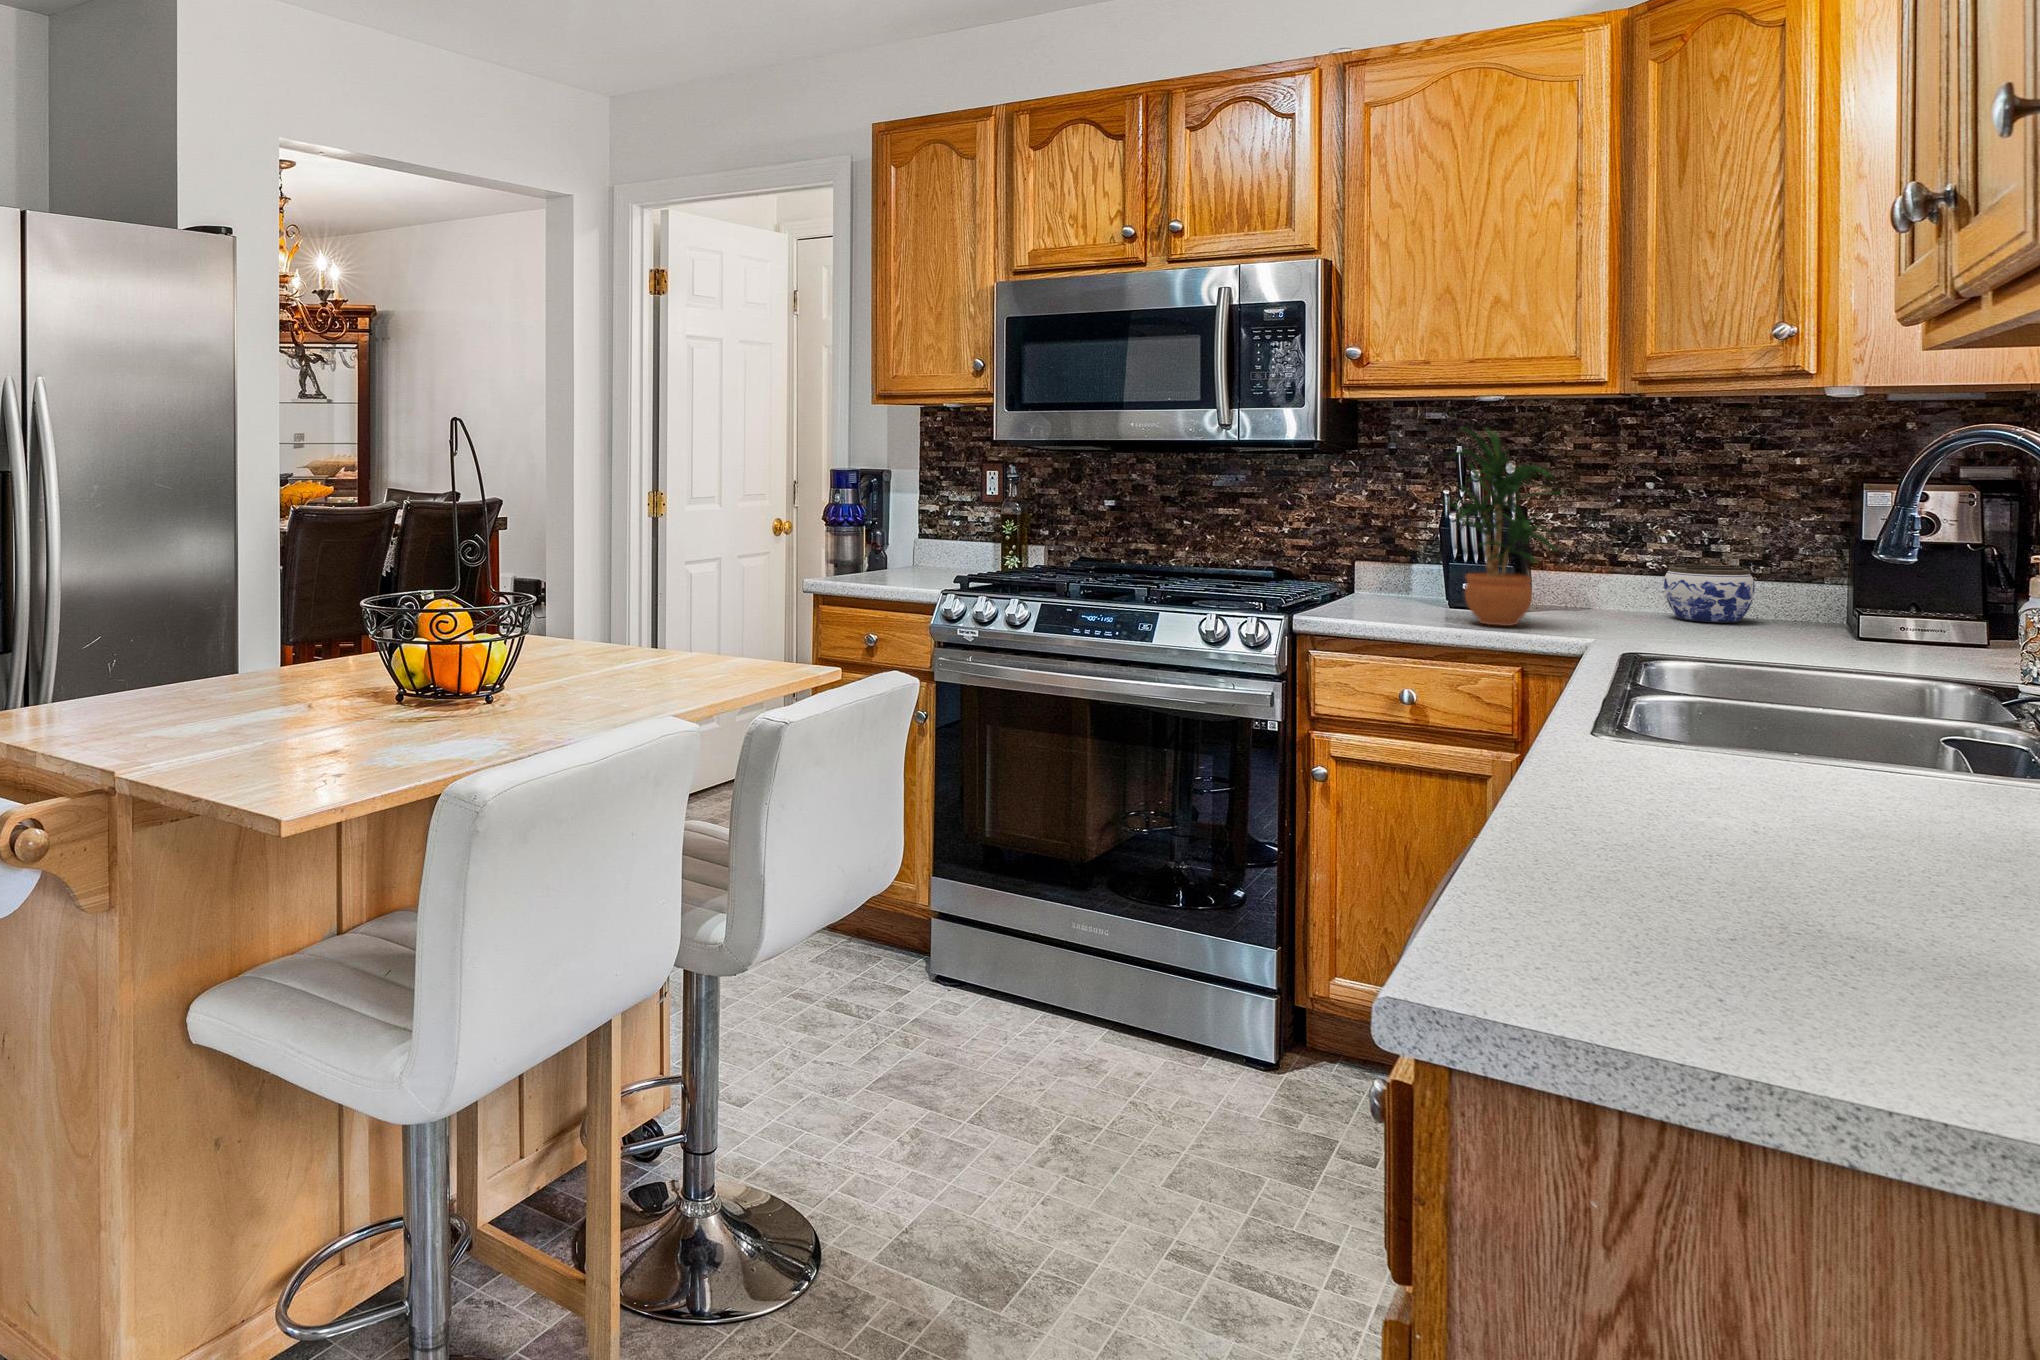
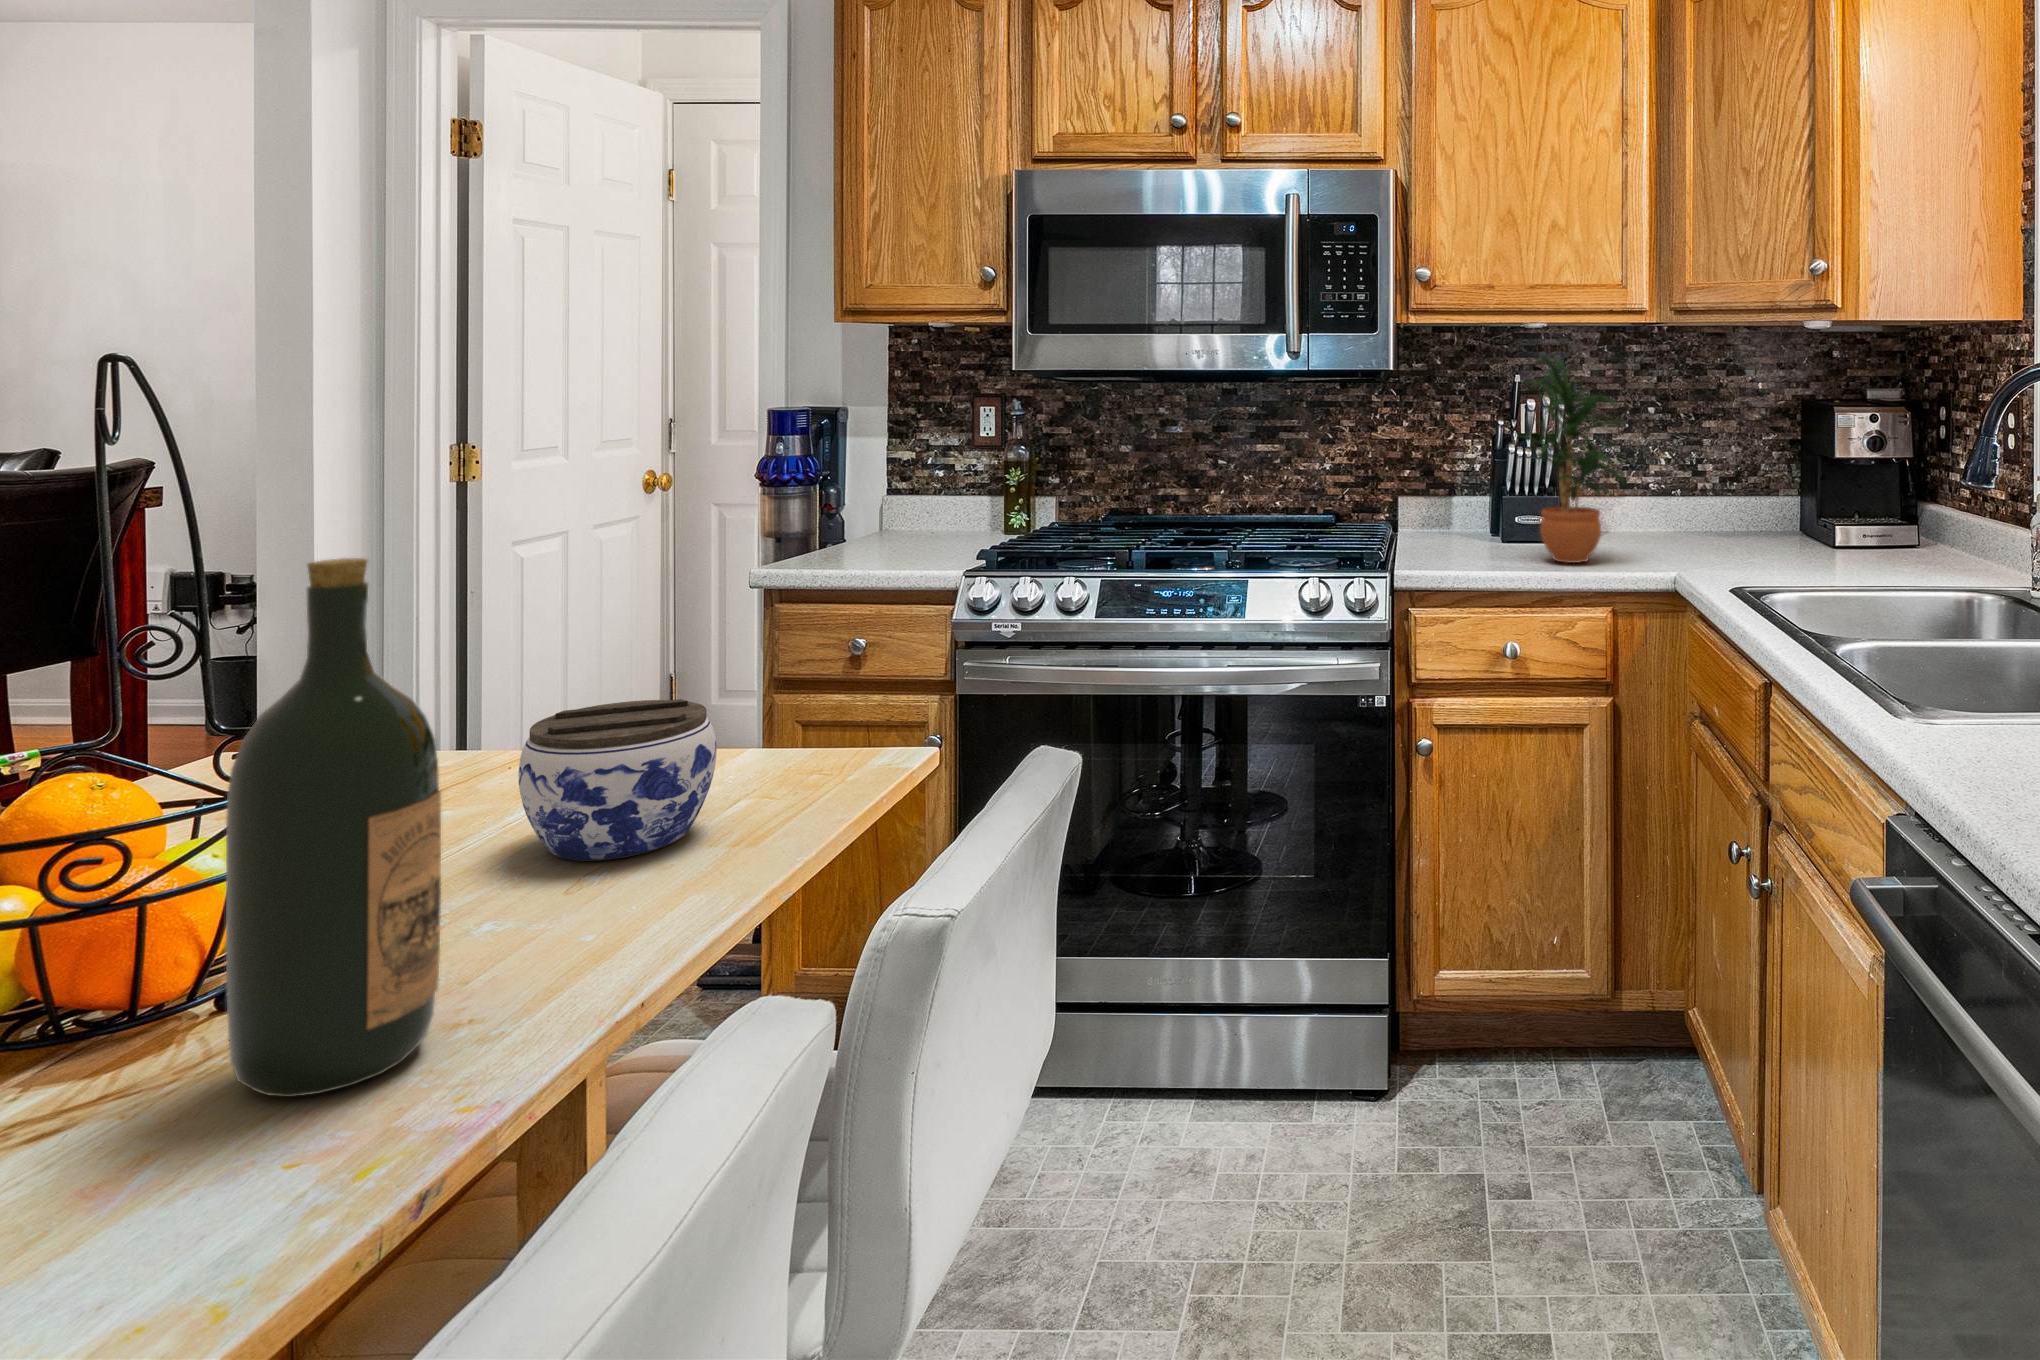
wine bottle: none [486,503,561,724] -> present [226,558,441,1097]
jar: present [1664,565,1755,622] -> present [519,699,717,861]

